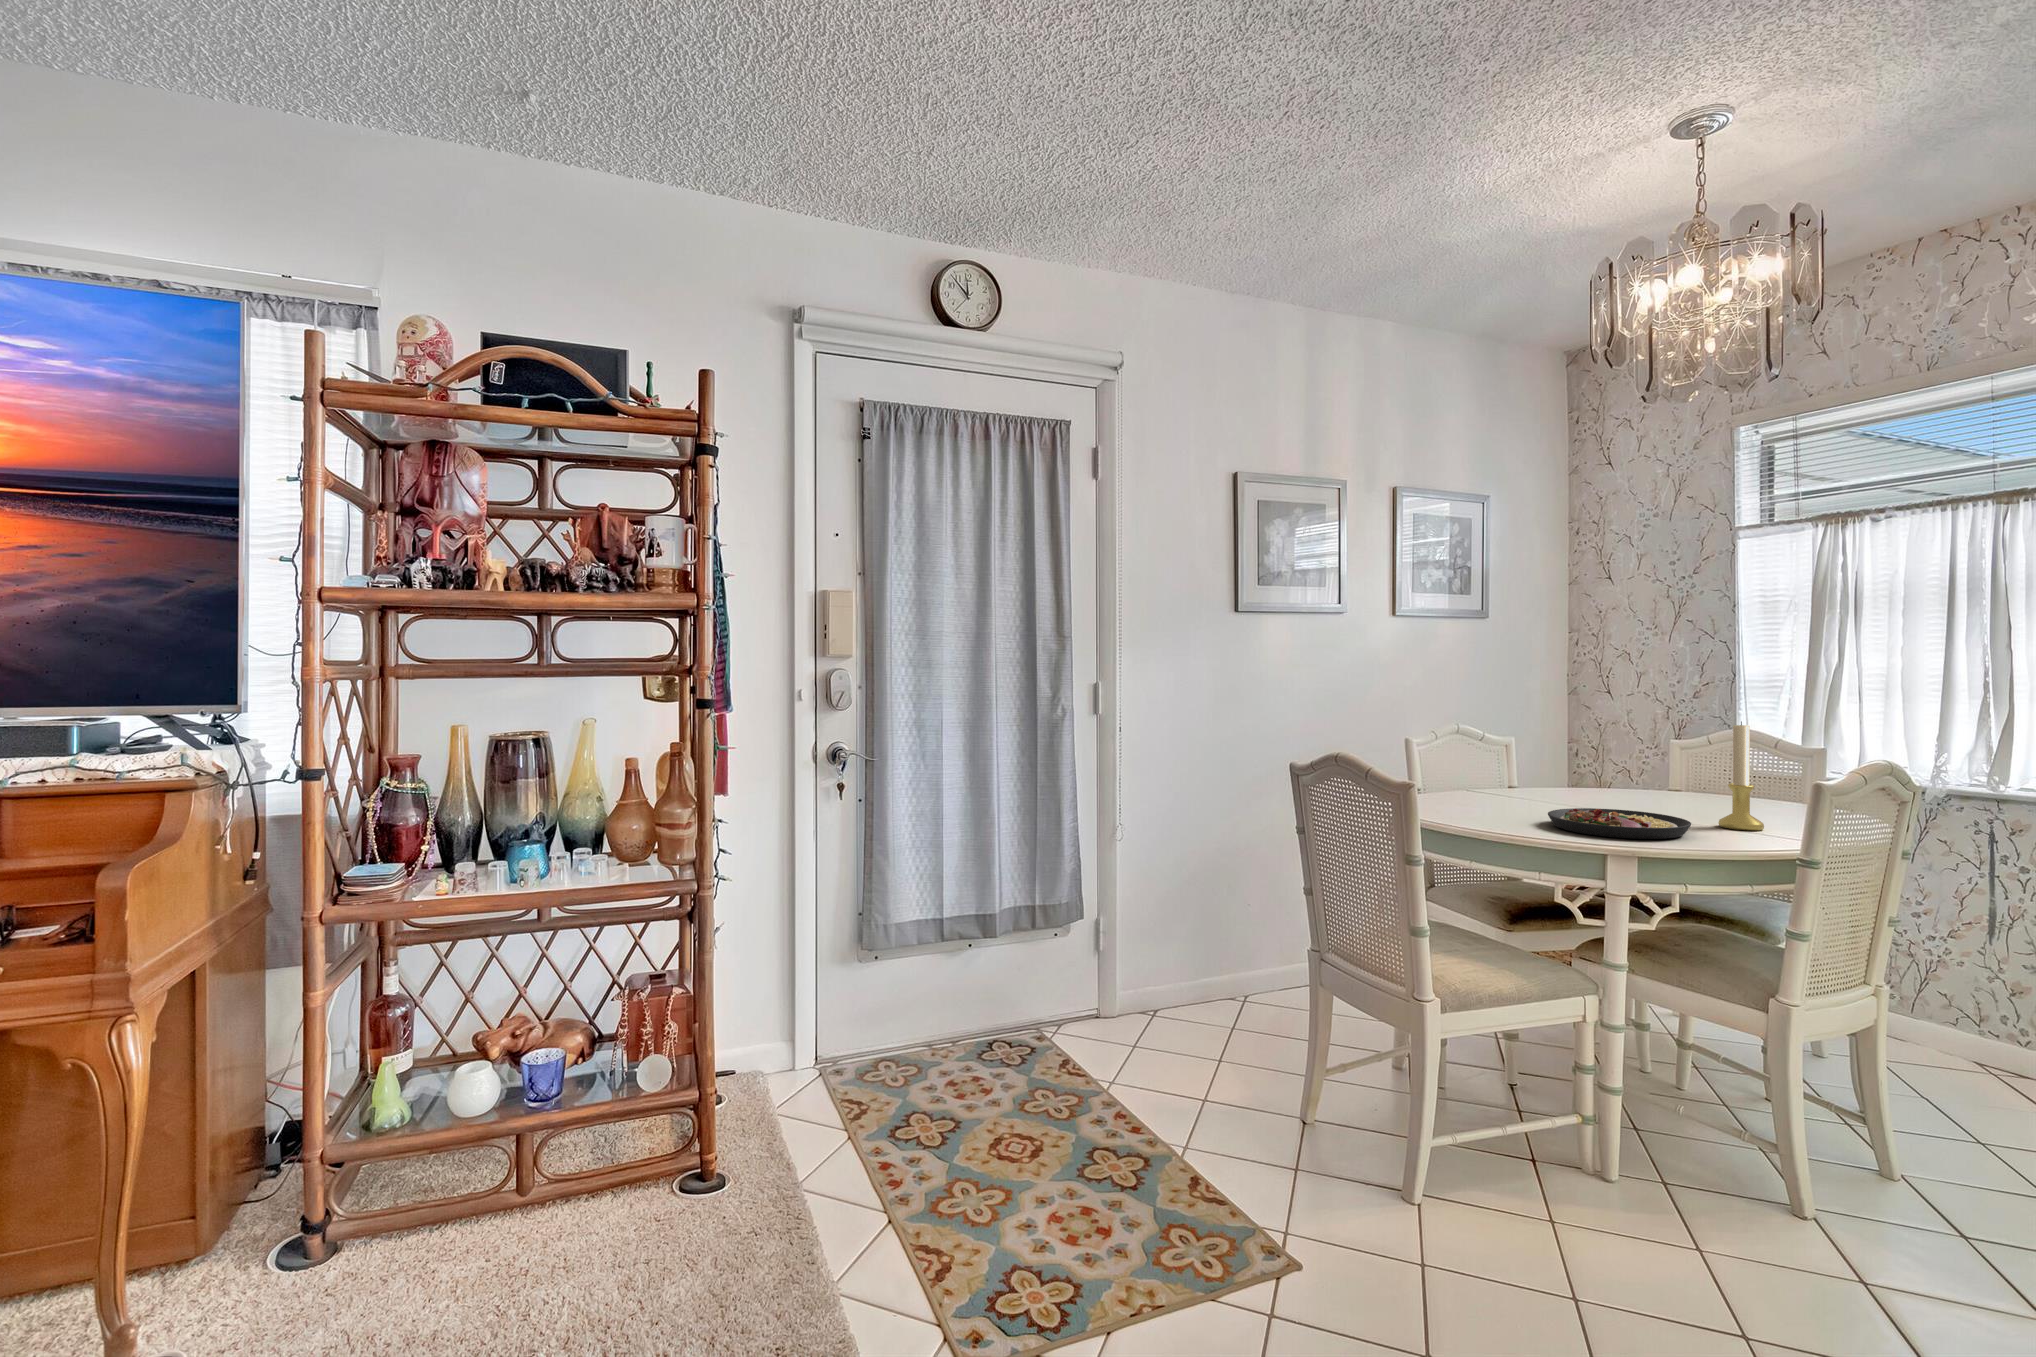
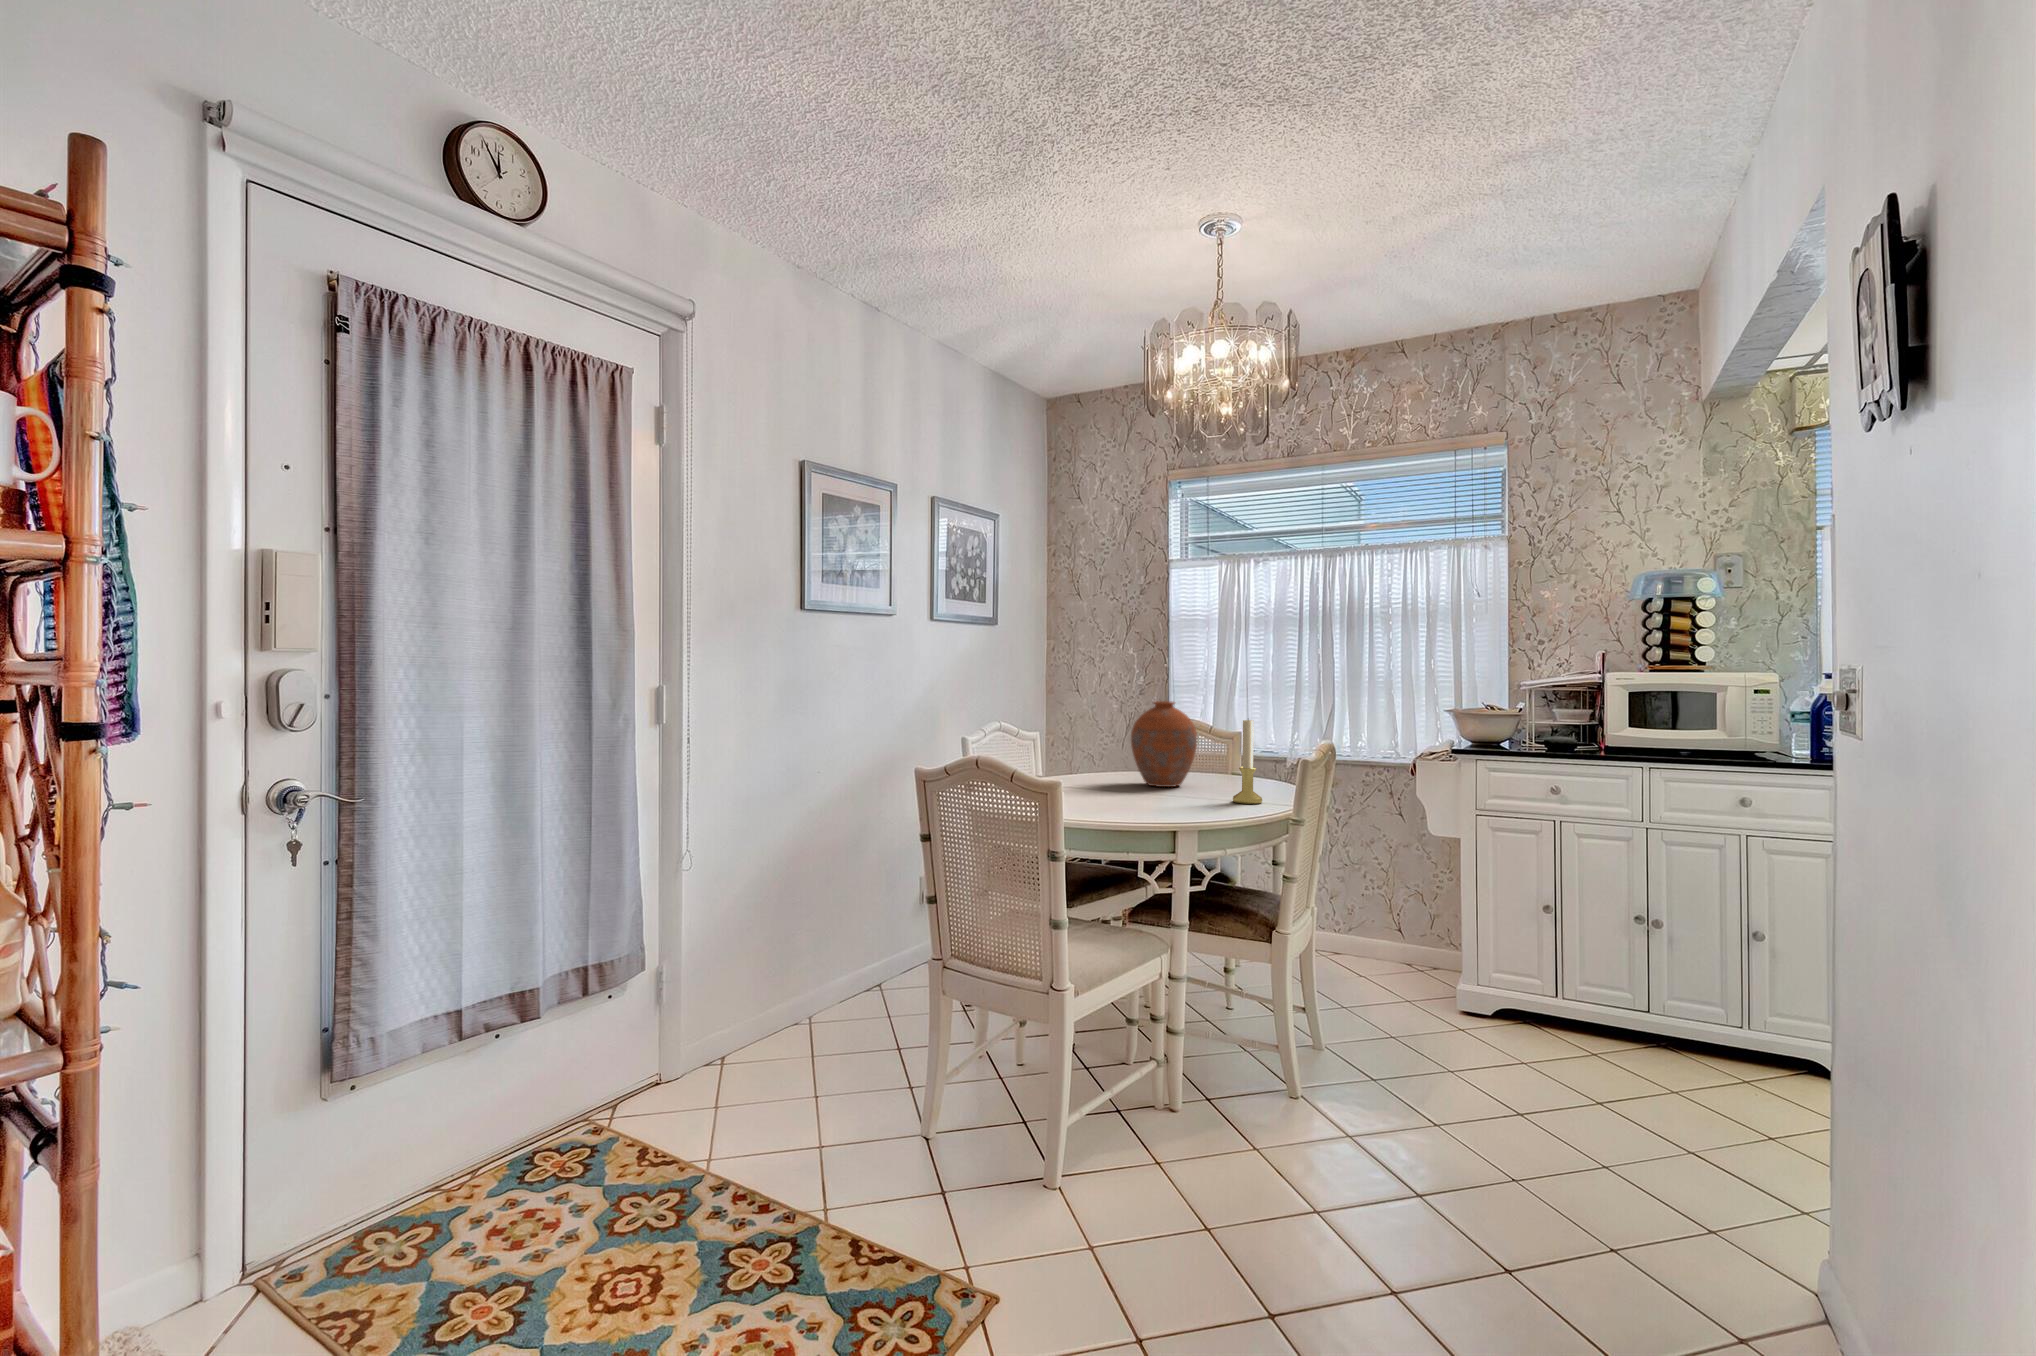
vase: none [1604,702,1700,804] -> present [1131,701,1197,787]
plate: present [1548,808,1691,839] -> none [1129,795,1234,820]

